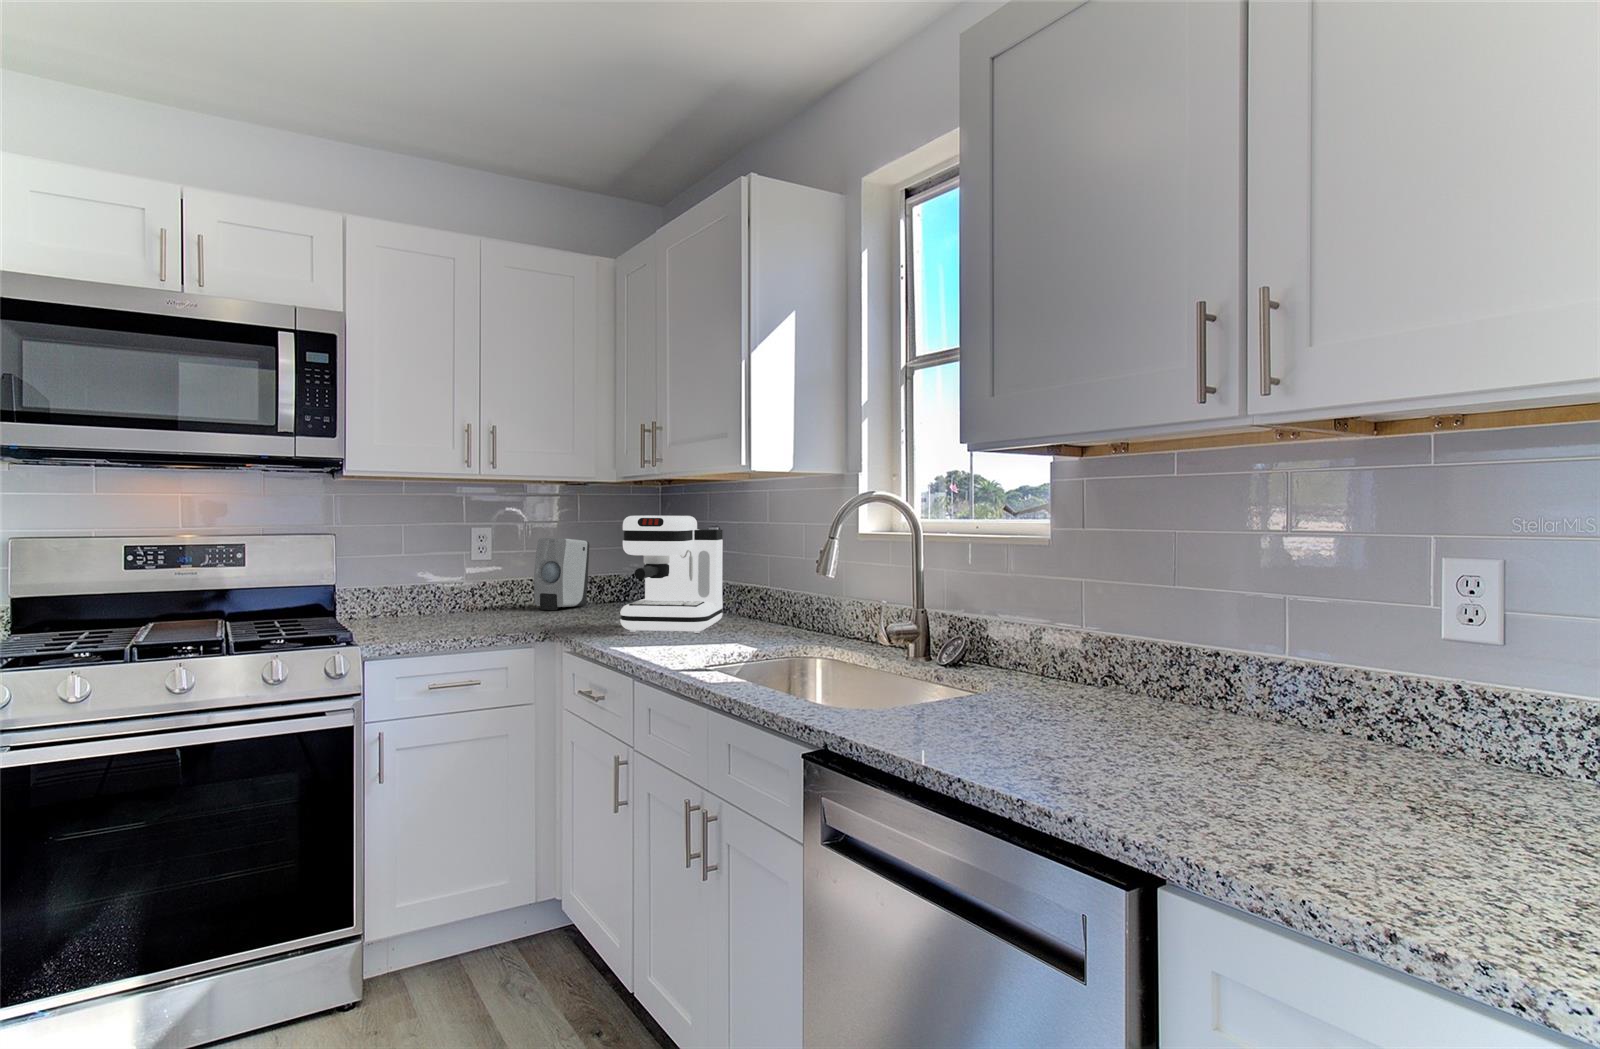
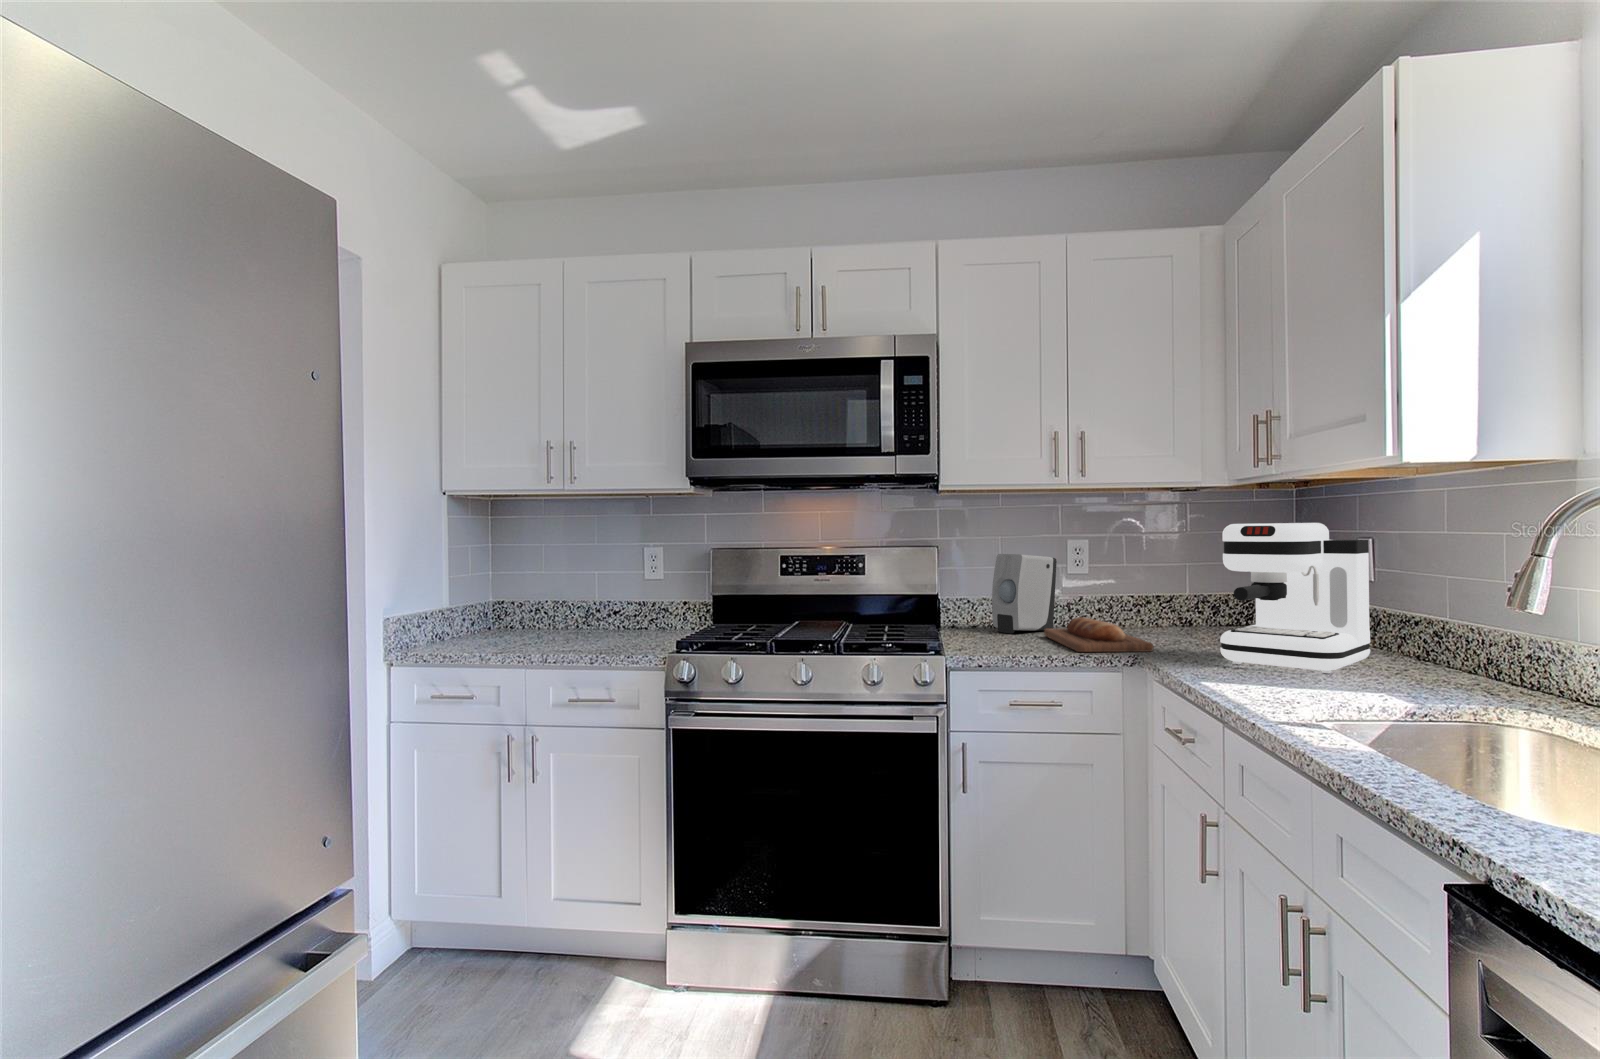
soap dispenser: present [534,538,589,610] -> present [992,554,1057,633]
bread loaf: none [455,601,562,633] -> present [1044,617,1153,652]

